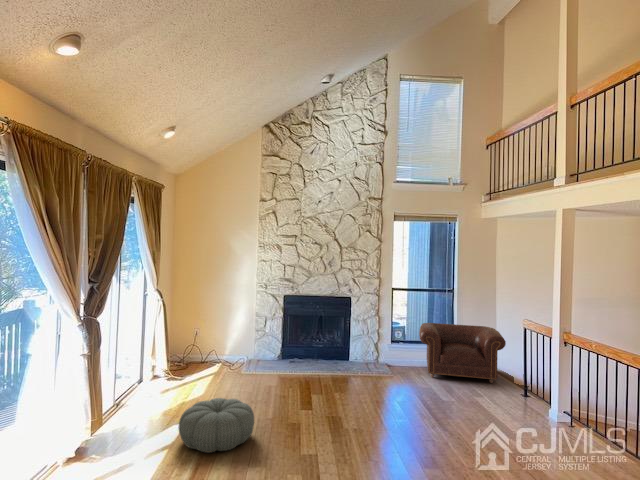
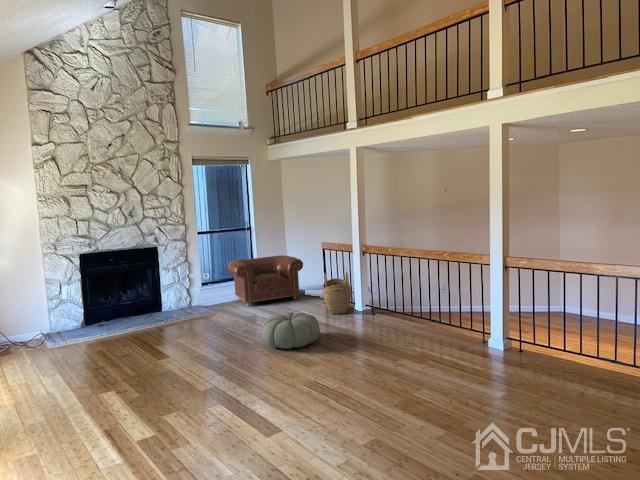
woven basket: none [517,363,559,425] -> present [323,272,351,314]
pouf: present [178,398,254,453] -> present [261,312,320,349]

